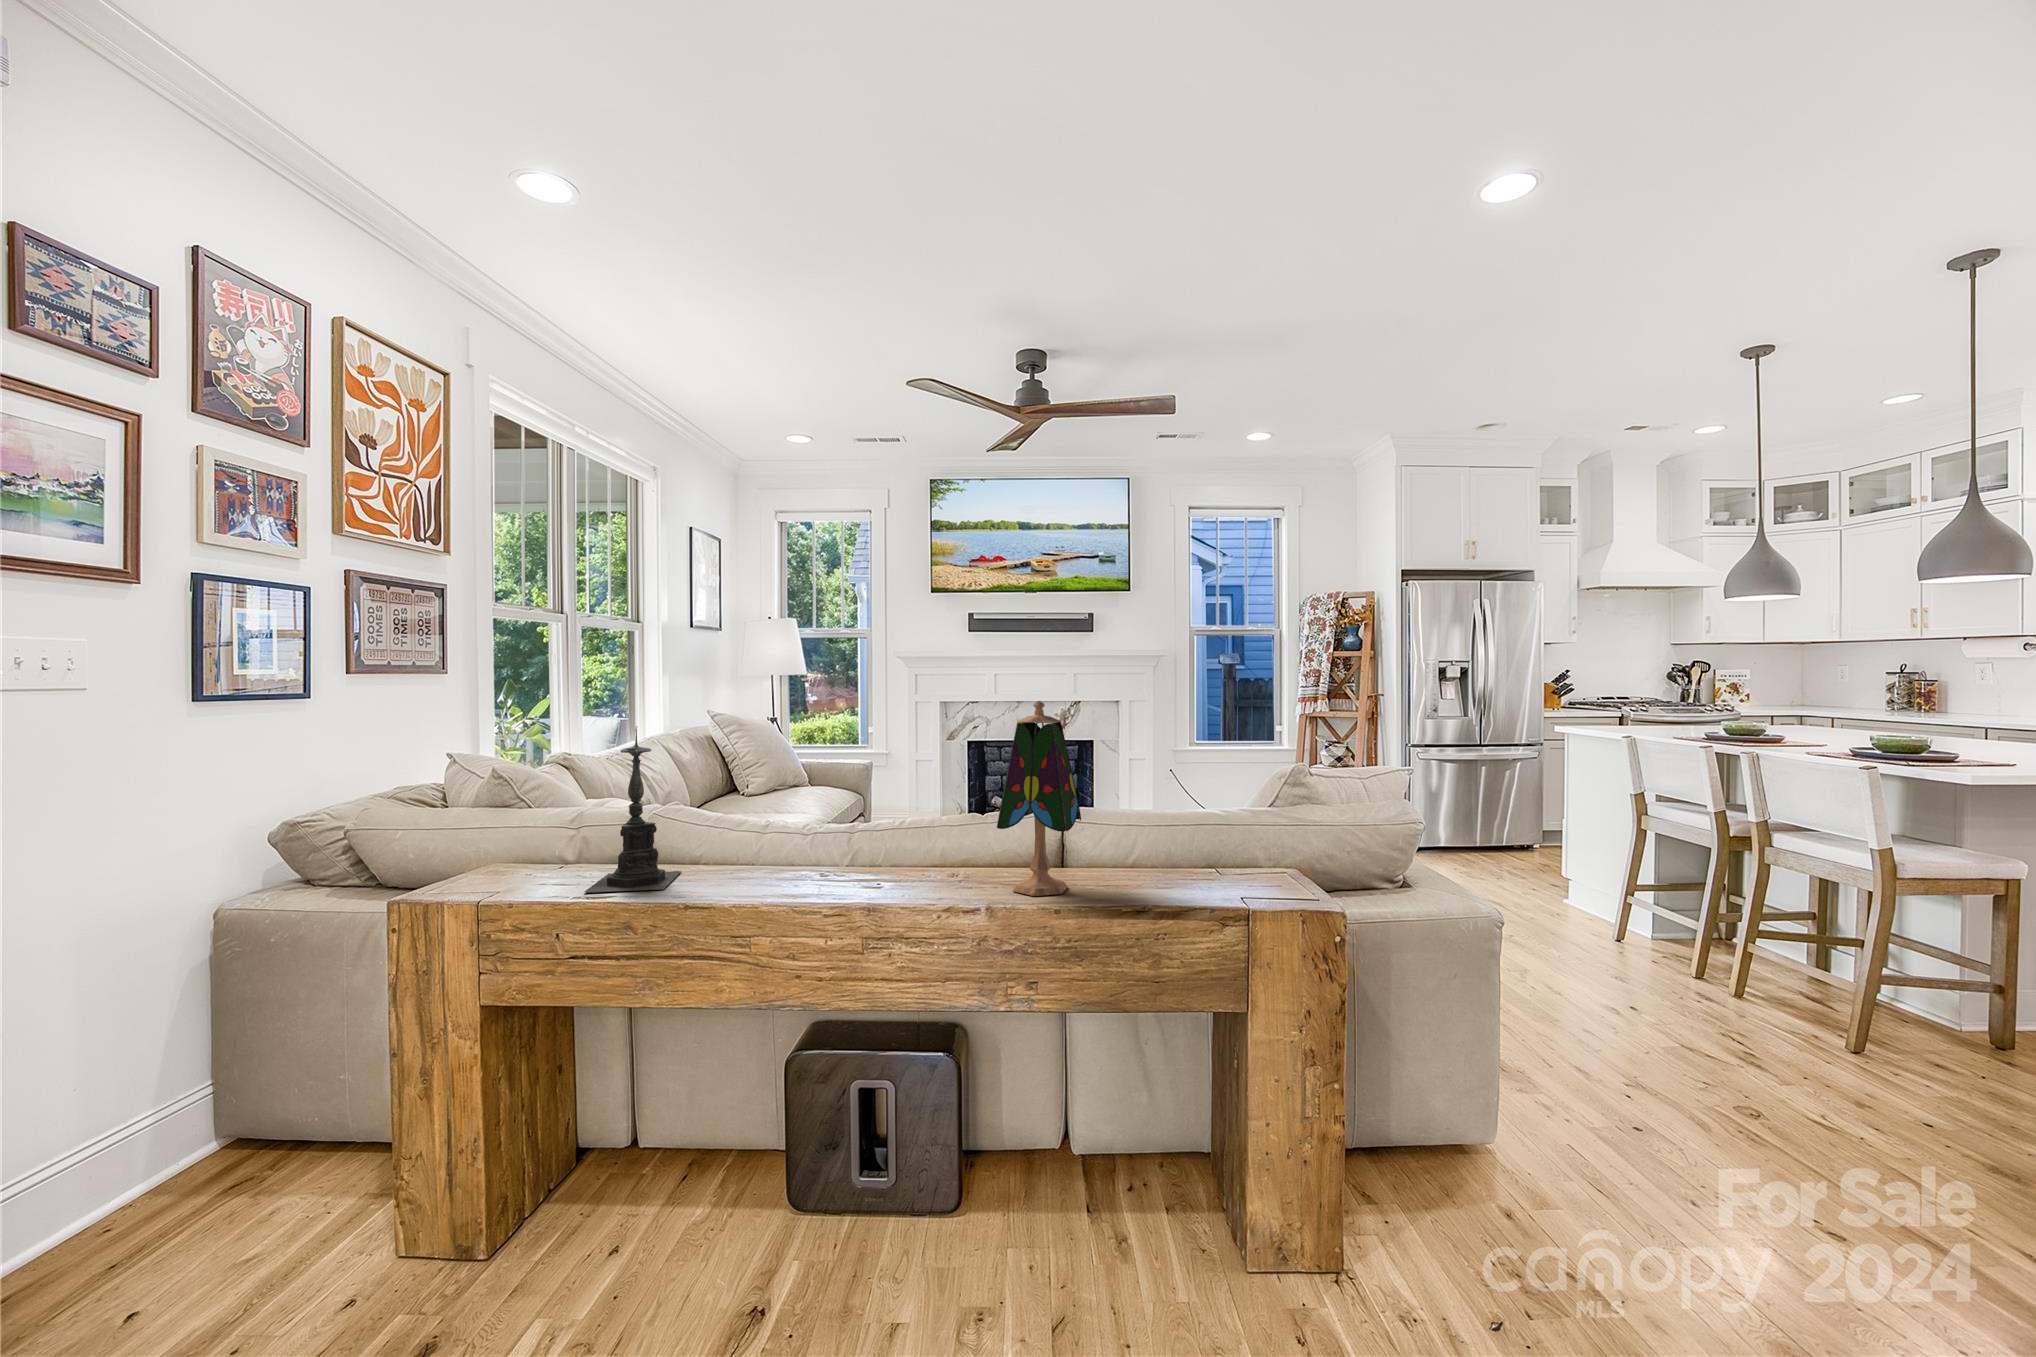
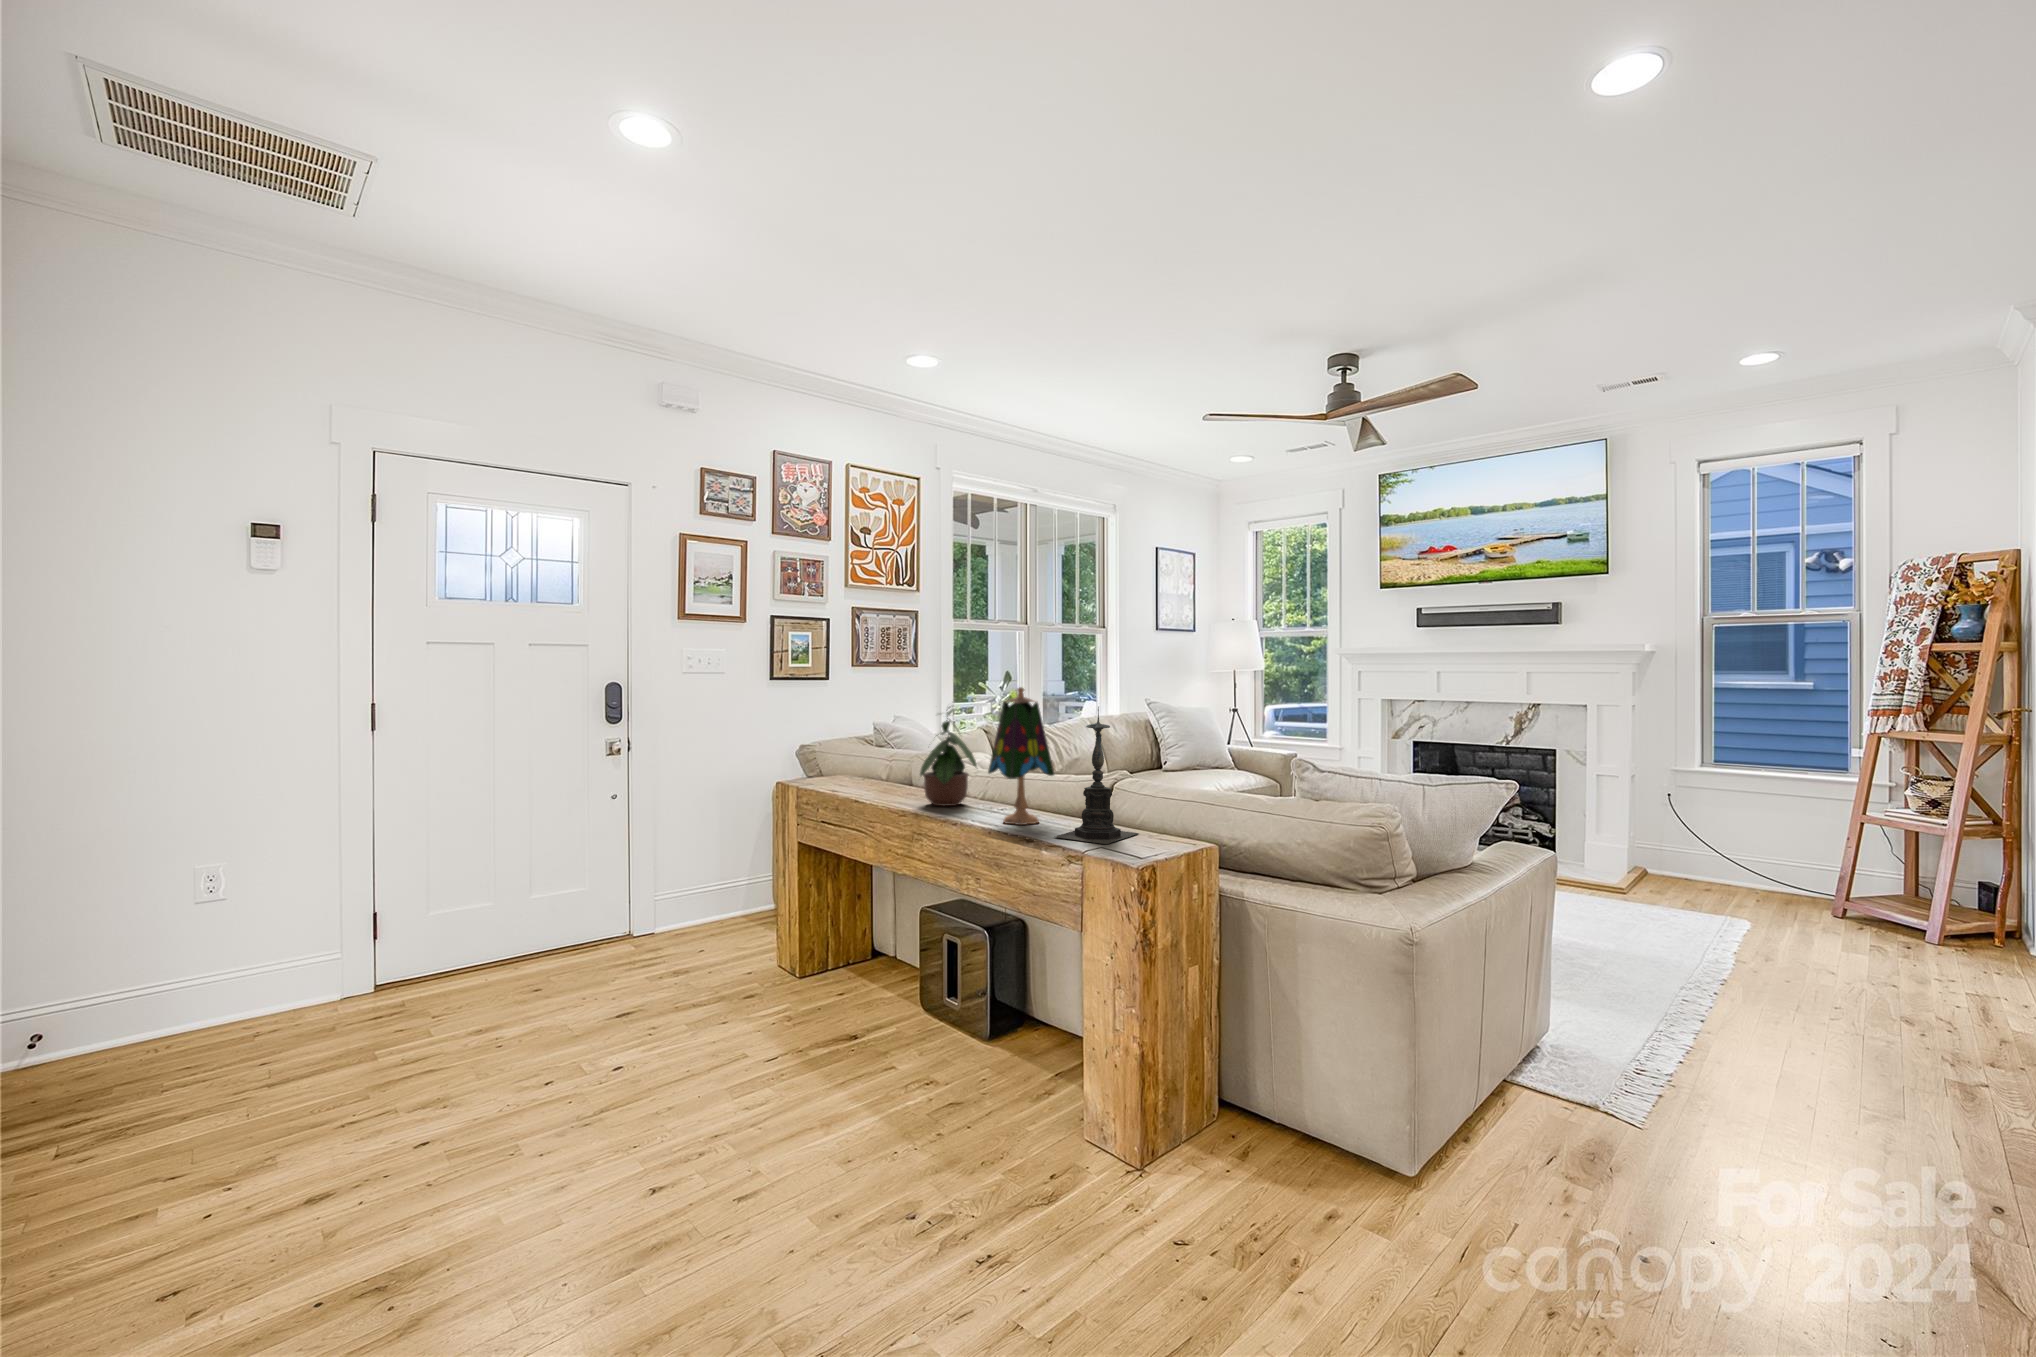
potted plant: none [807,724,904,890] -> present [920,707,977,806]
candle holder: present [585,726,681,893] -> present [1055,707,1138,844]

